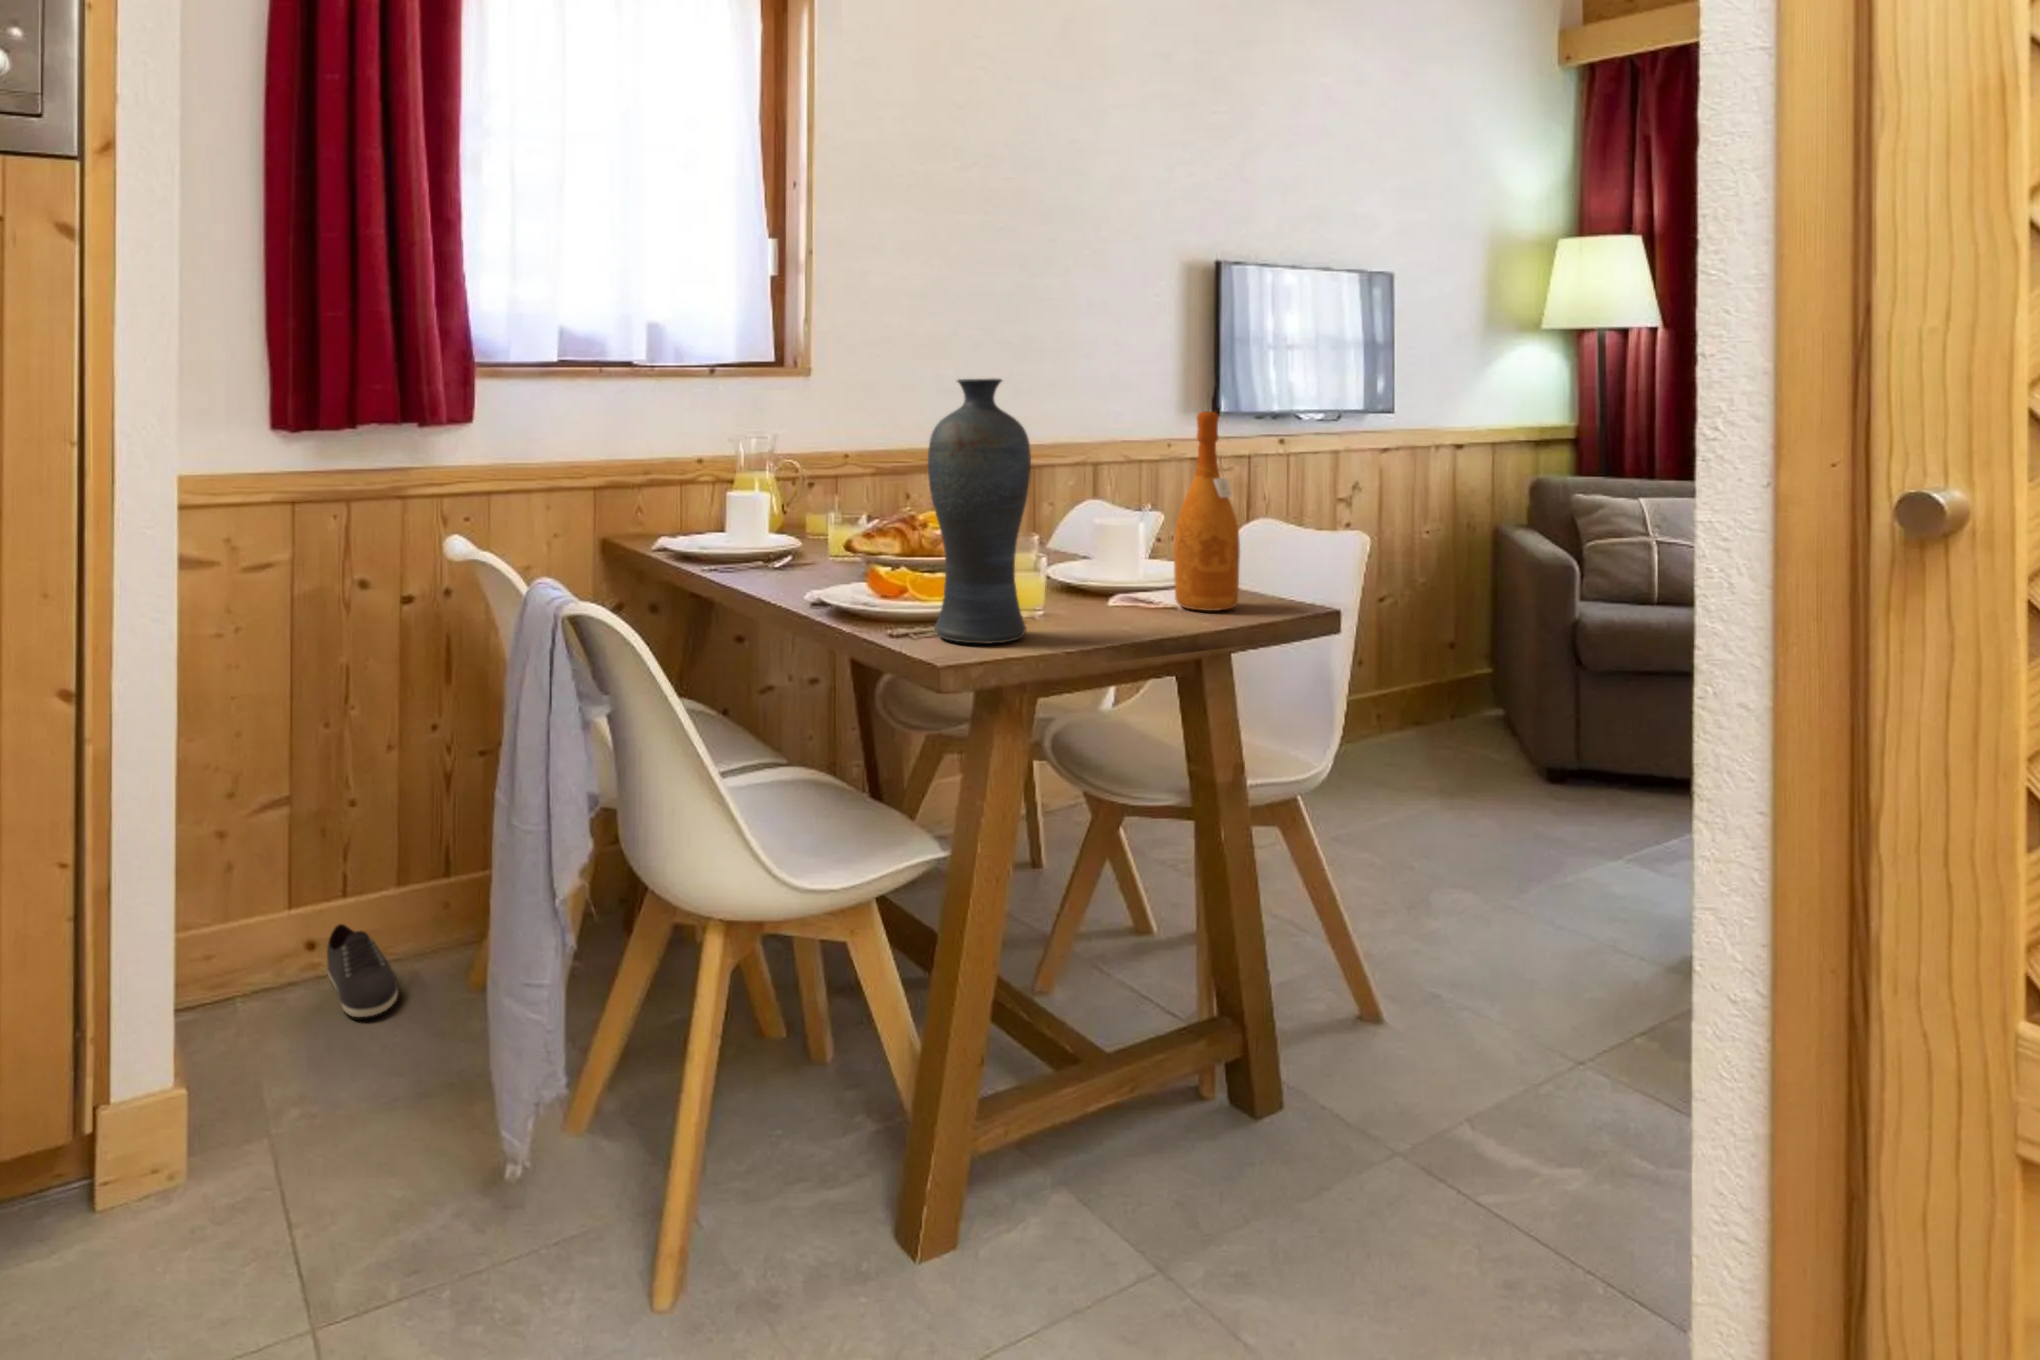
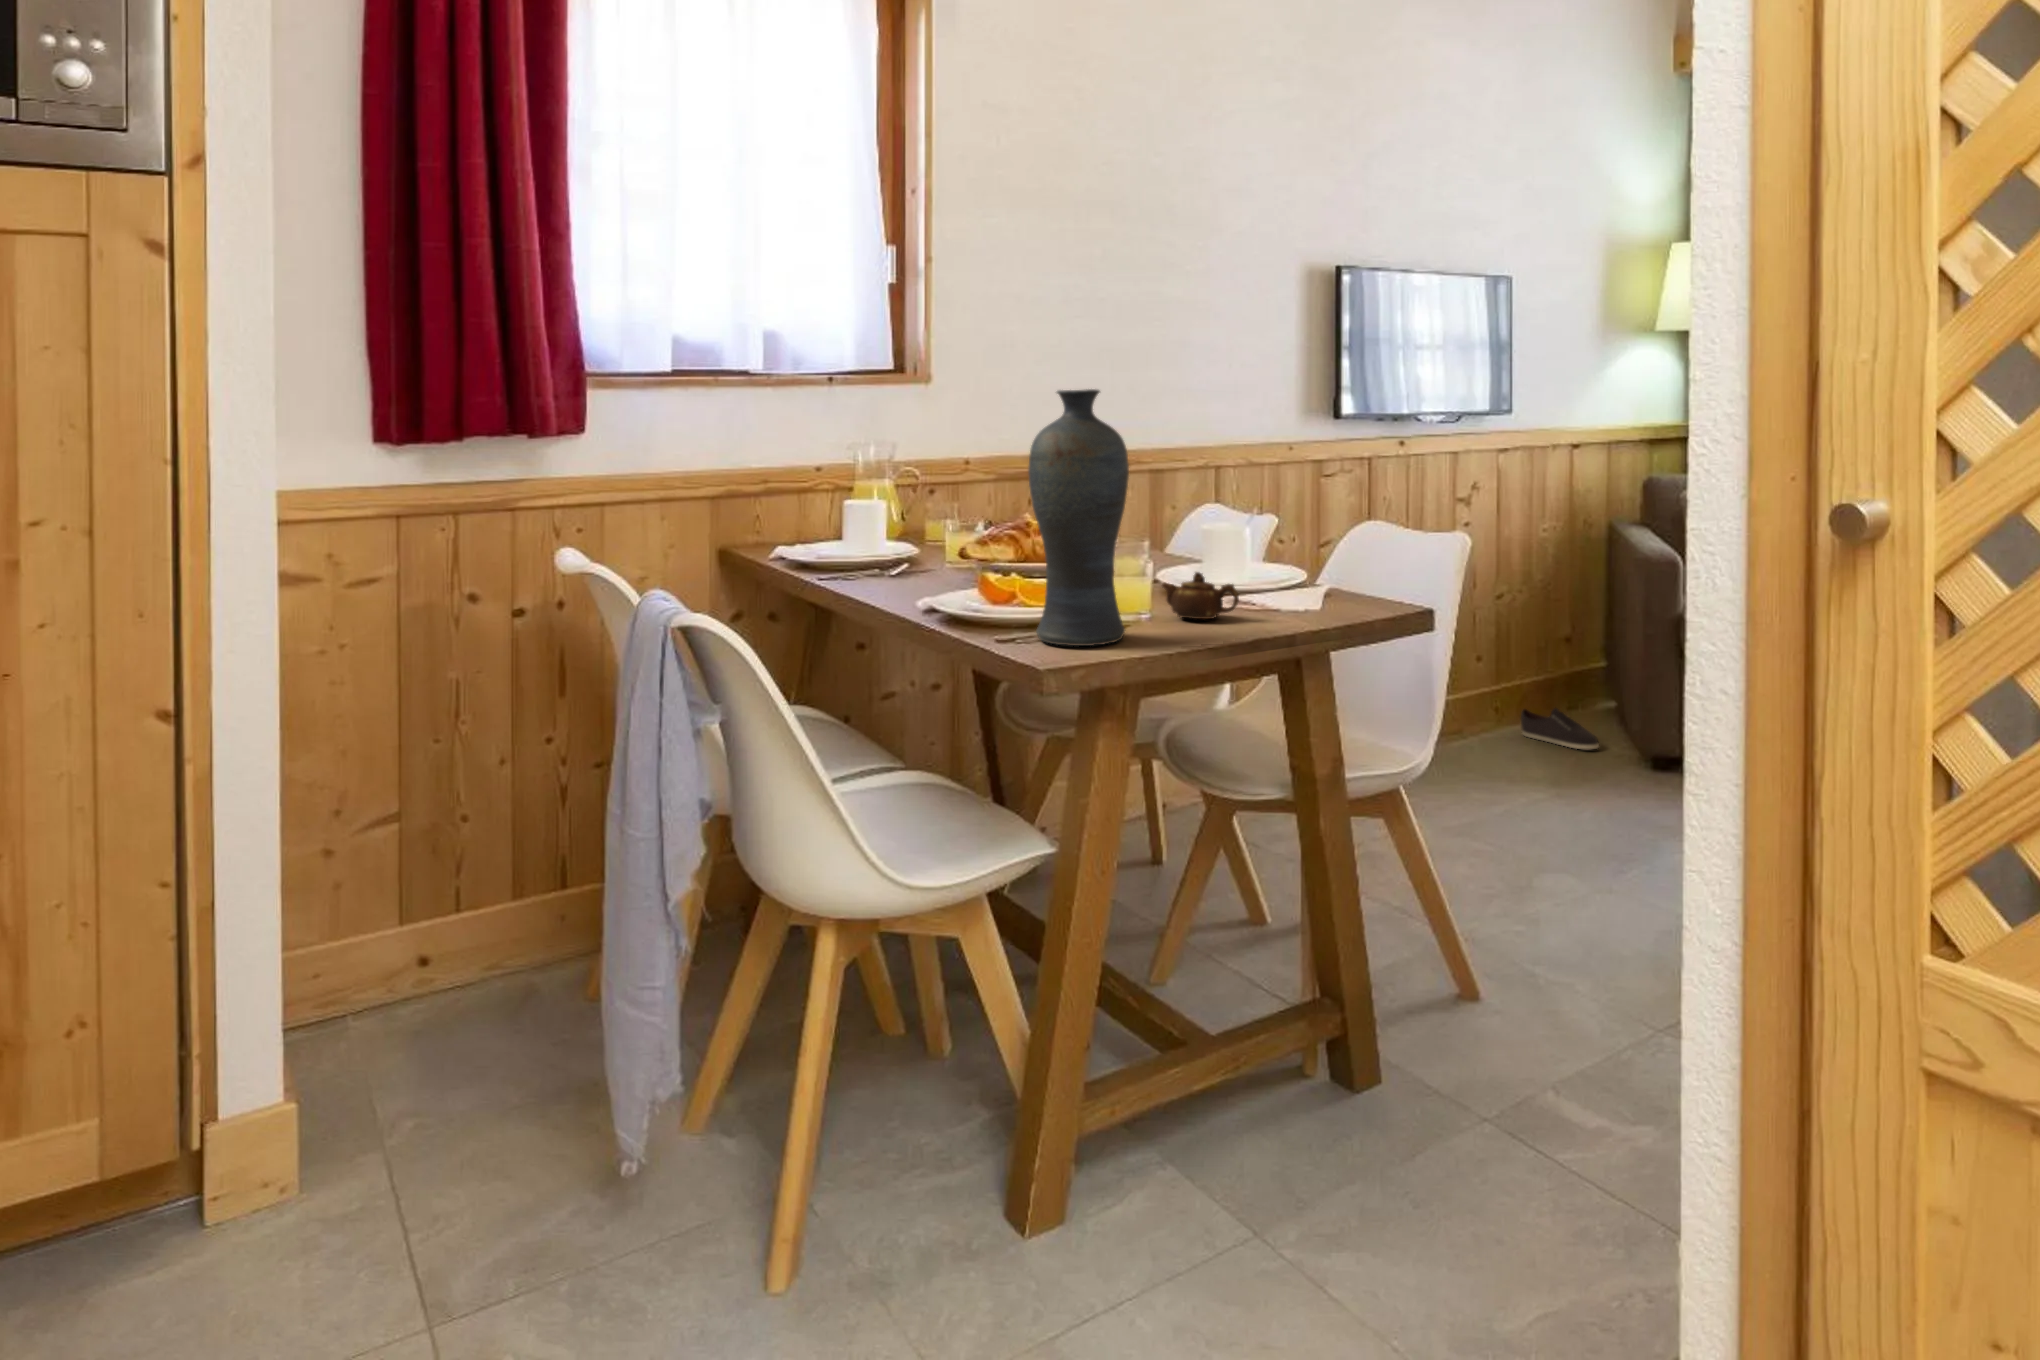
wine bottle: present [1174,411,1240,611] -> none [1275,418,1335,611]
teapot: none [1060,569,1141,618] -> present [1162,572,1239,619]
shoe: present [327,924,398,1017] -> present [1521,708,1599,750]

